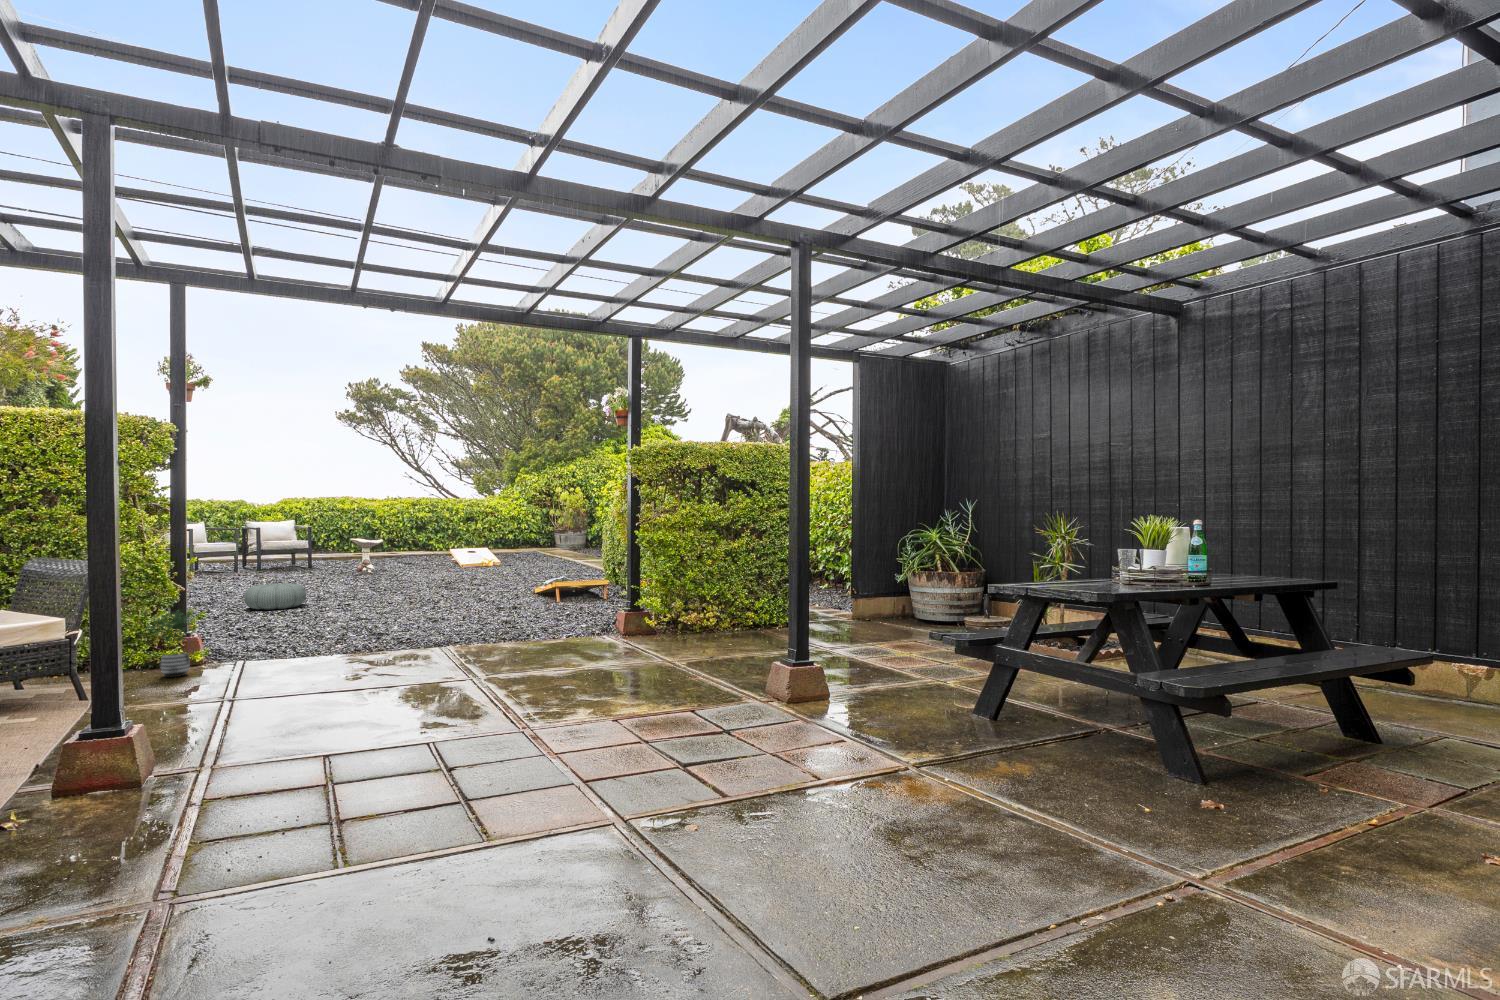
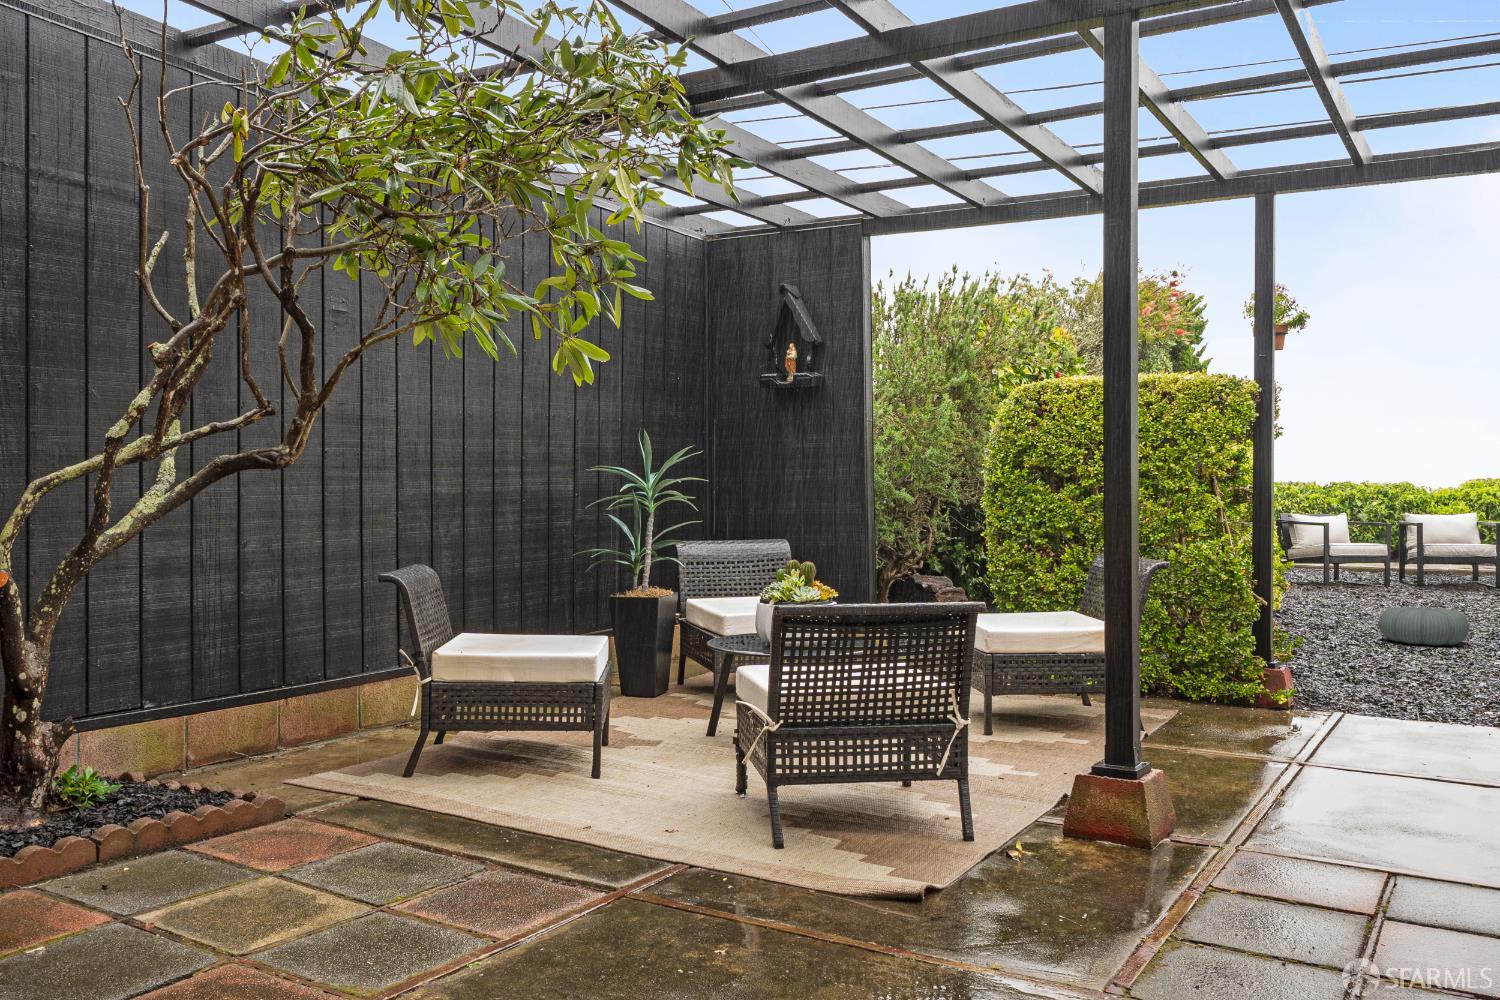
potted plant: present [146,612,192,678] -> none [1216,628,1283,718]

